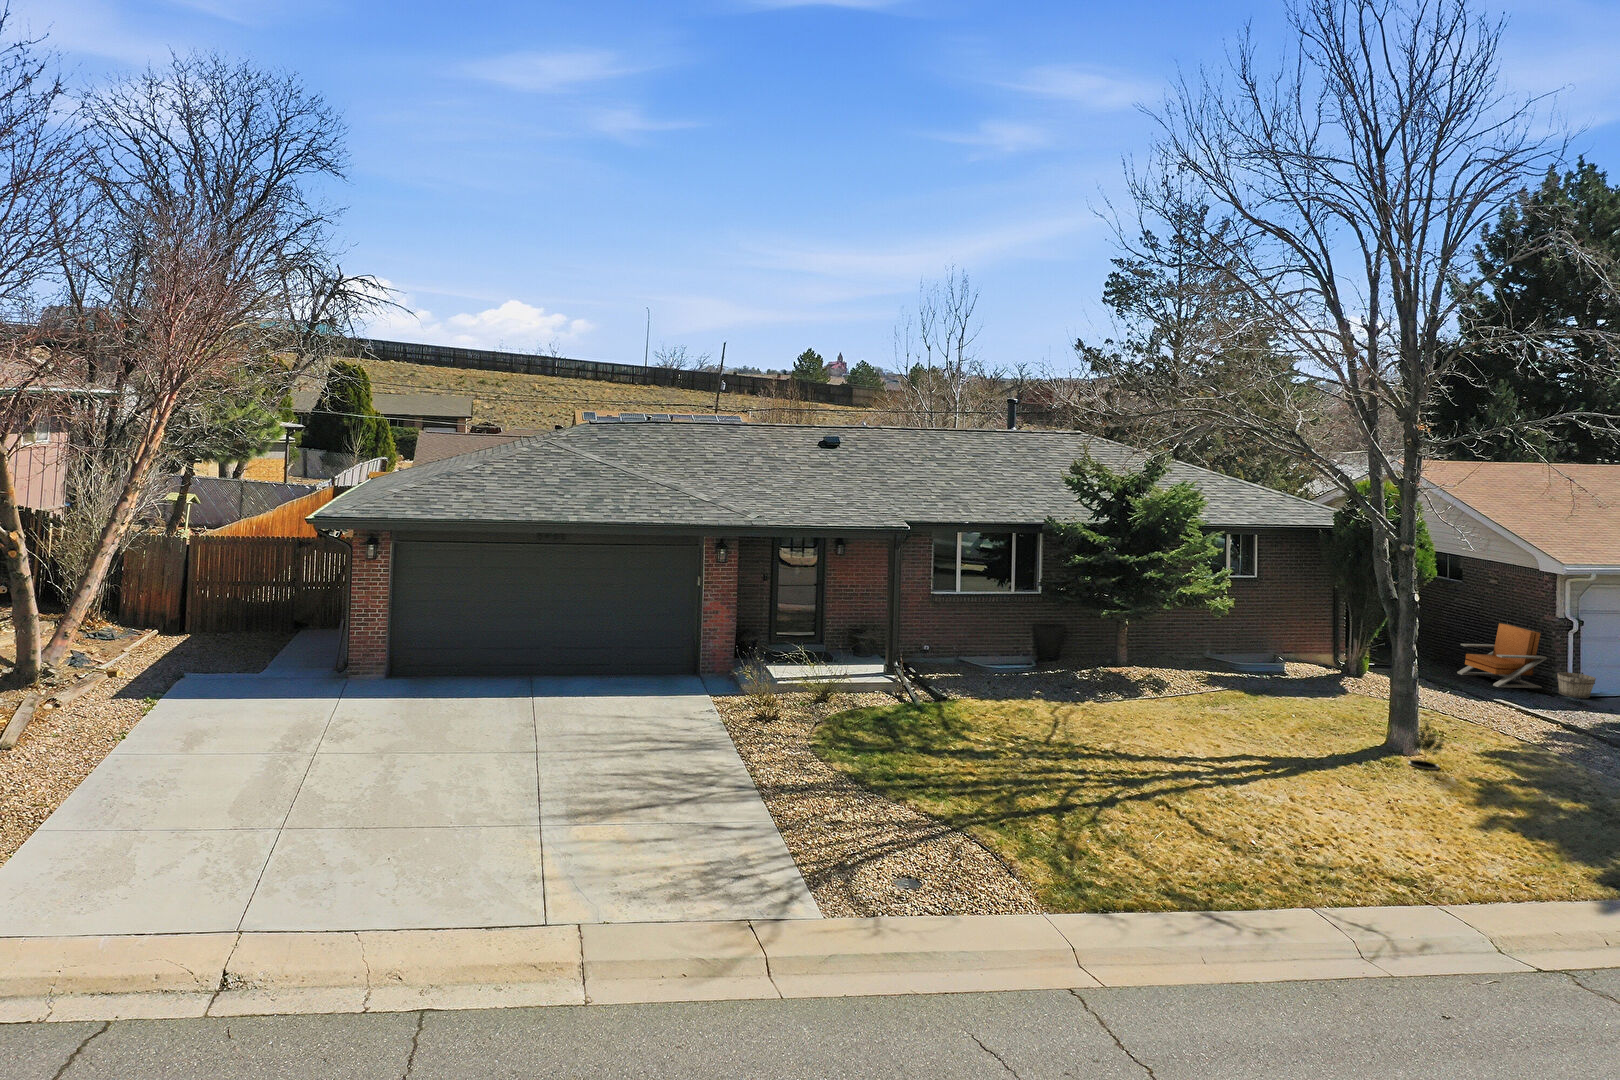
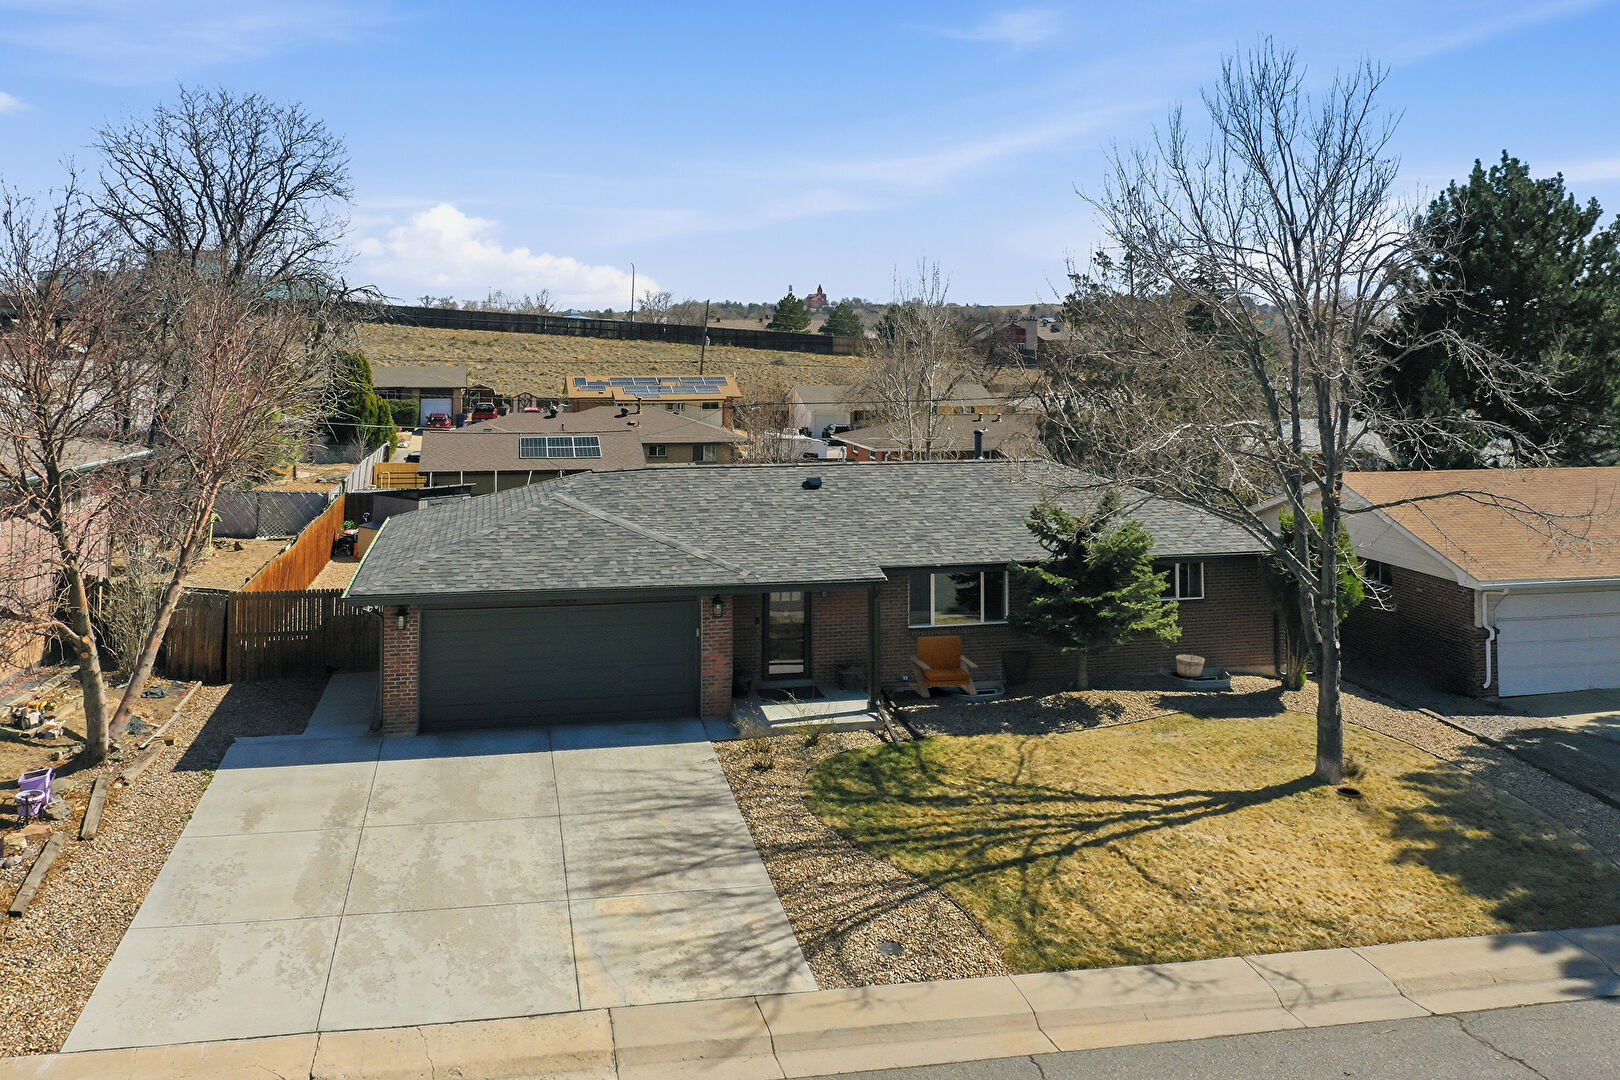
lounge chair: present [1457,623,1547,688] -> present [909,636,978,697]
wooden bucket: present [1557,668,1596,698] -> present [1176,655,1205,677]

